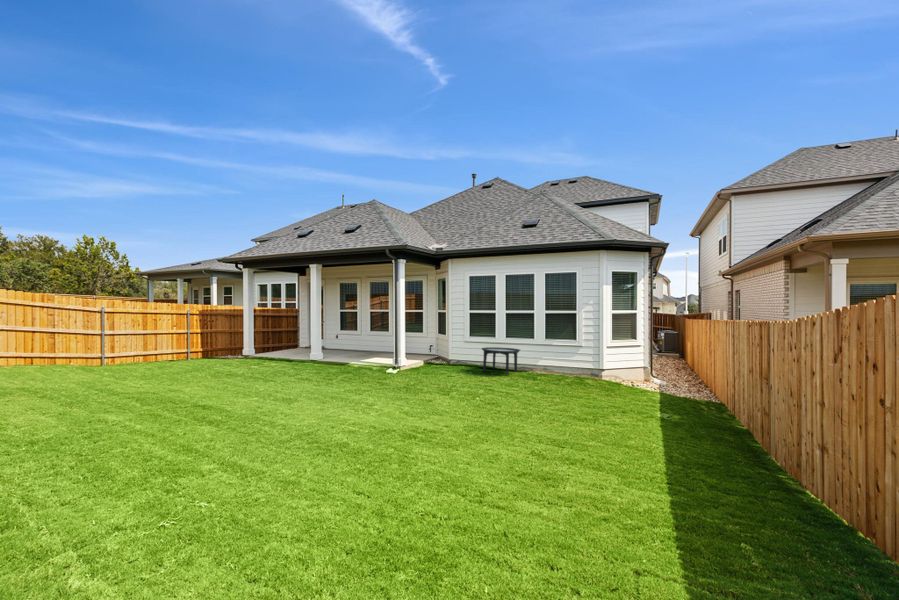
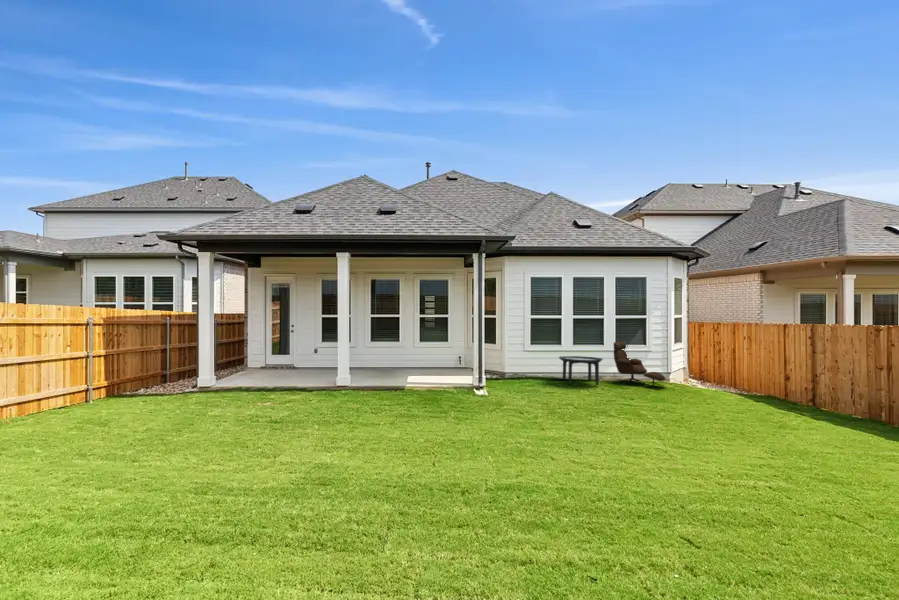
lounge chair: none [537,336,578,381] -> present [614,342,665,387]

